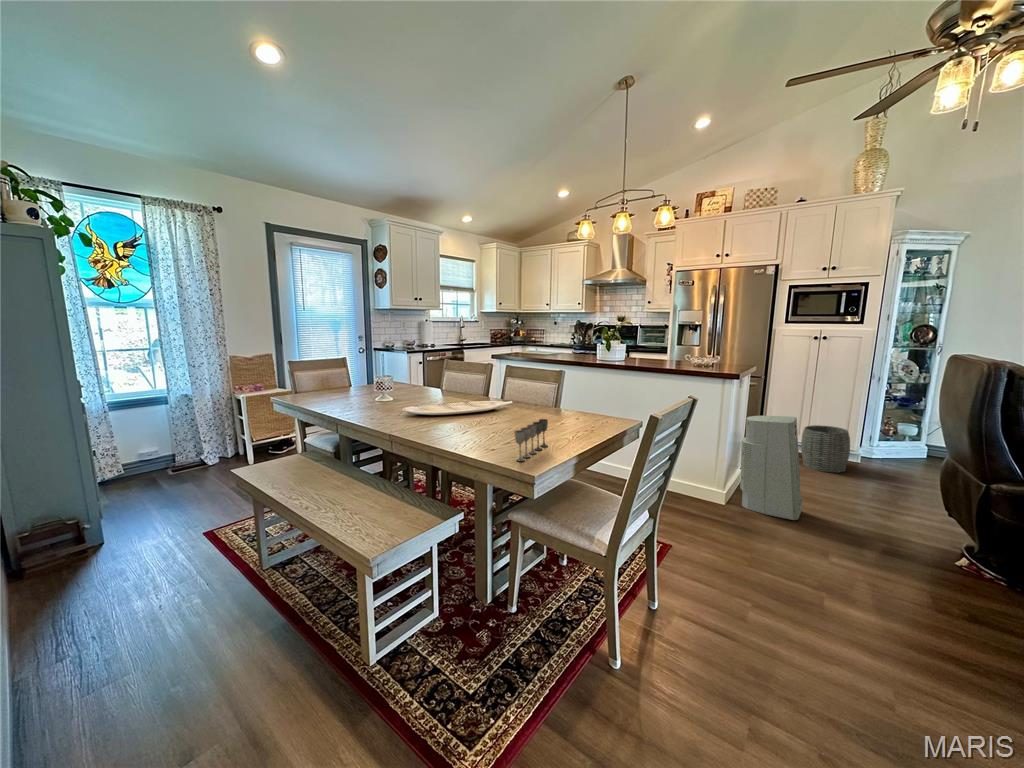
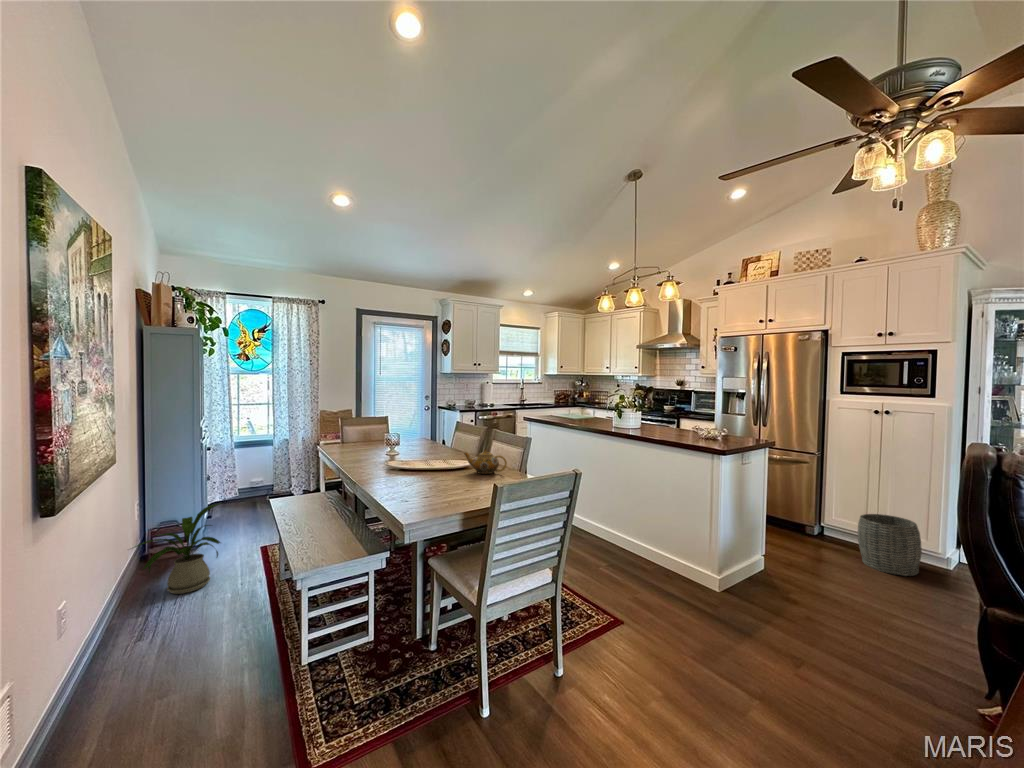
teapot: none [504,387,555,416] -> present [464,449,507,474]
air purifier: present [740,416,803,520] -> none [736,494,810,619]
wine glass: present [514,419,548,461] -> none [409,477,454,509]
house plant: none [17,485,167,617] -> present [135,503,221,594]

